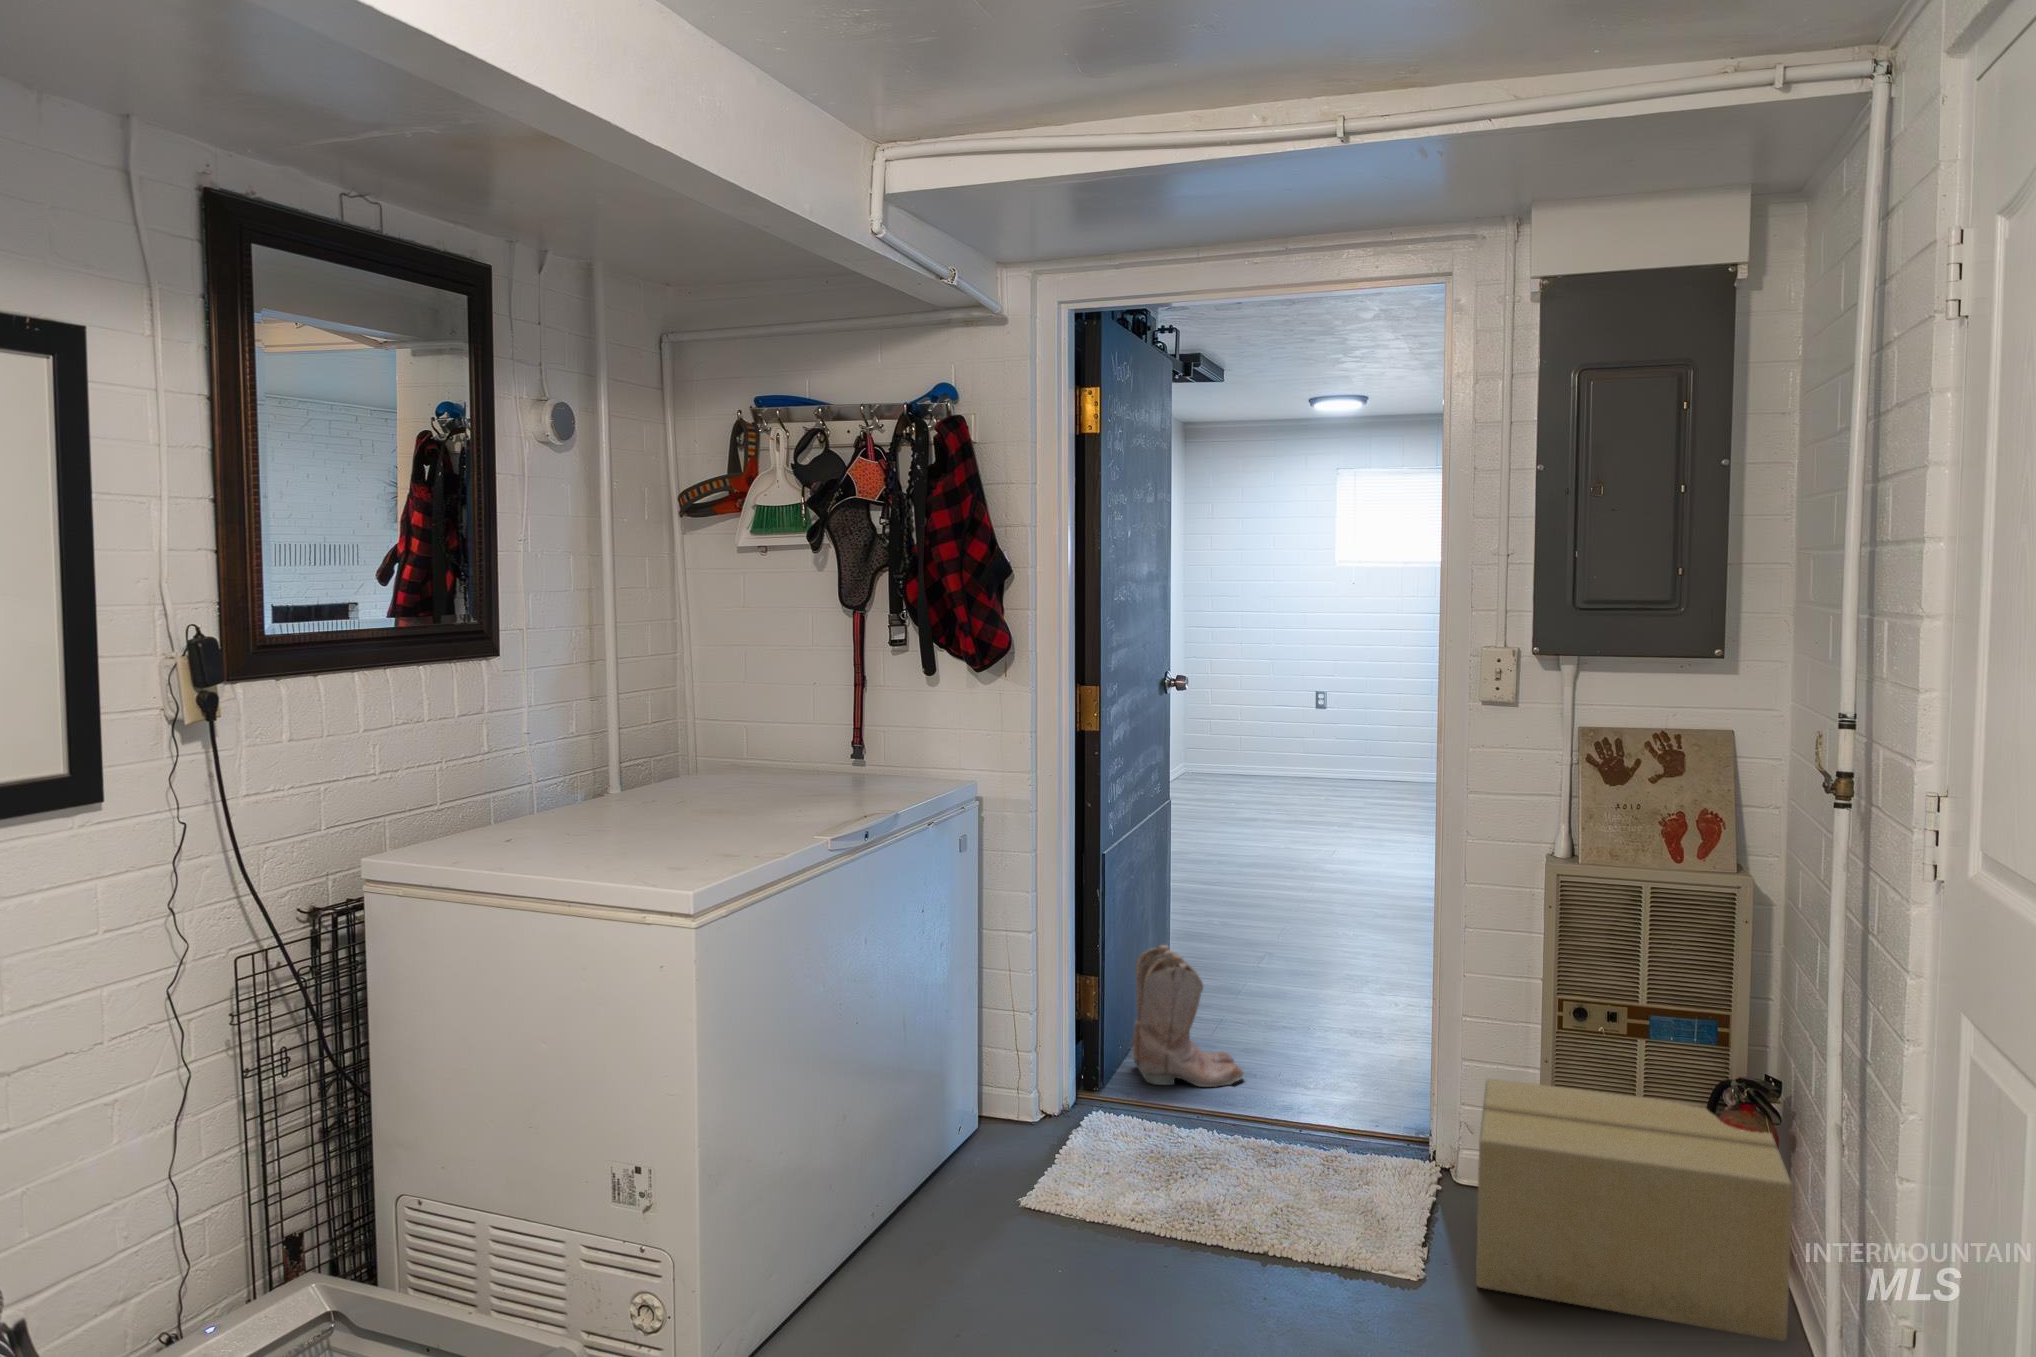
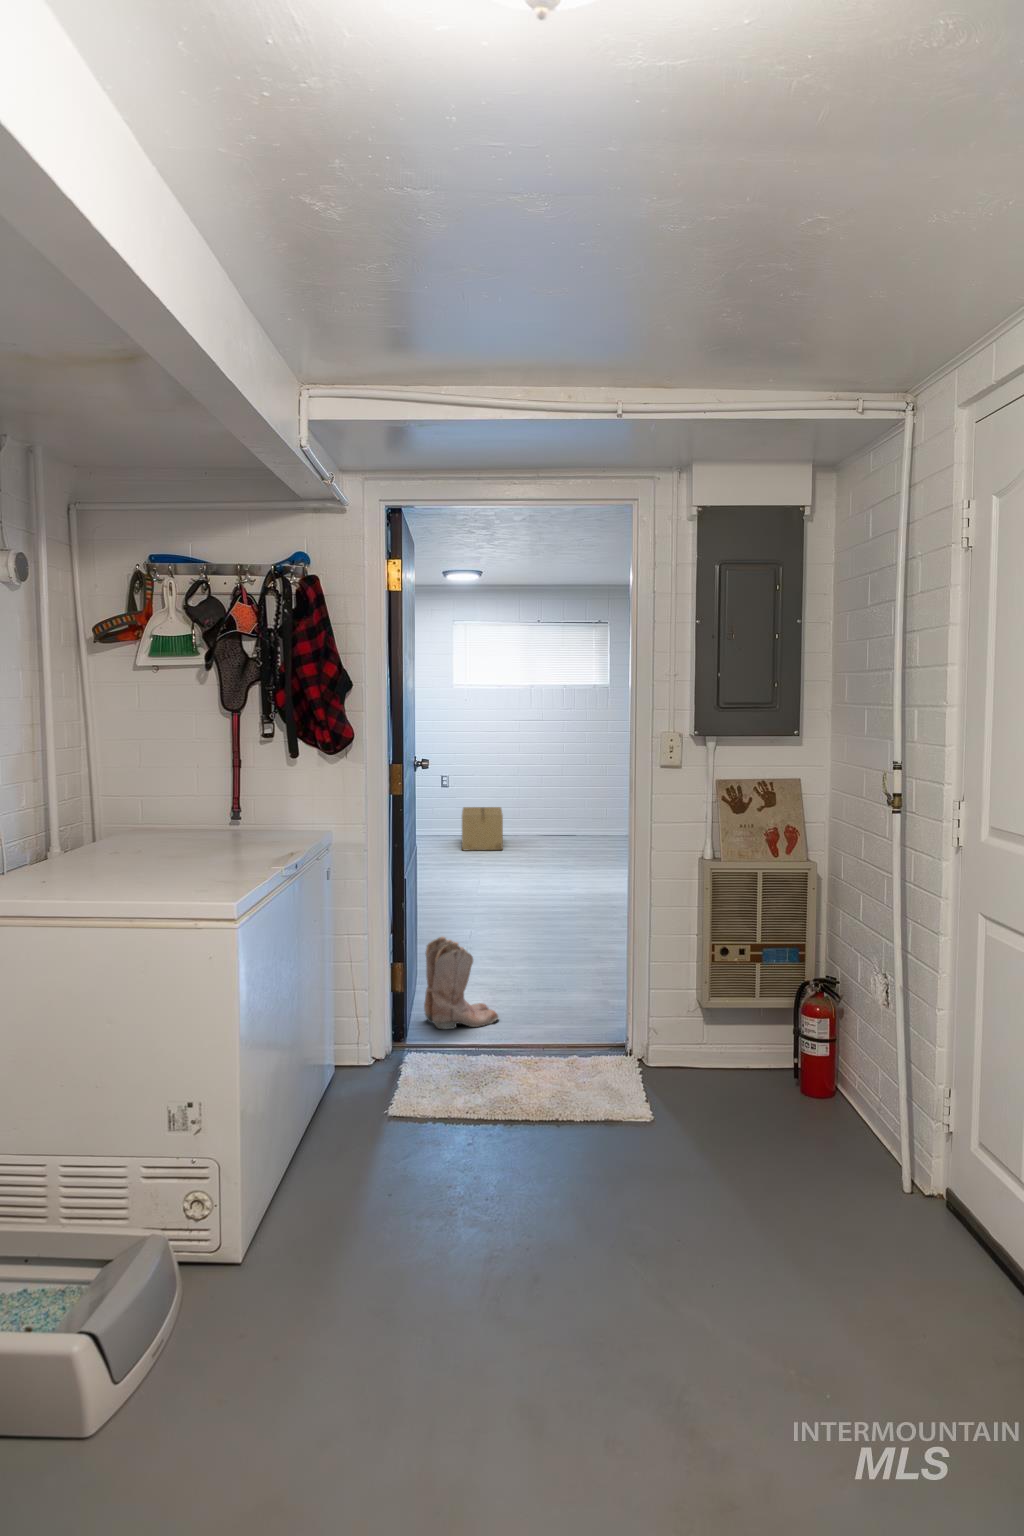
cardboard box: present [1476,1078,1793,1341] -> present [462,807,503,851]

